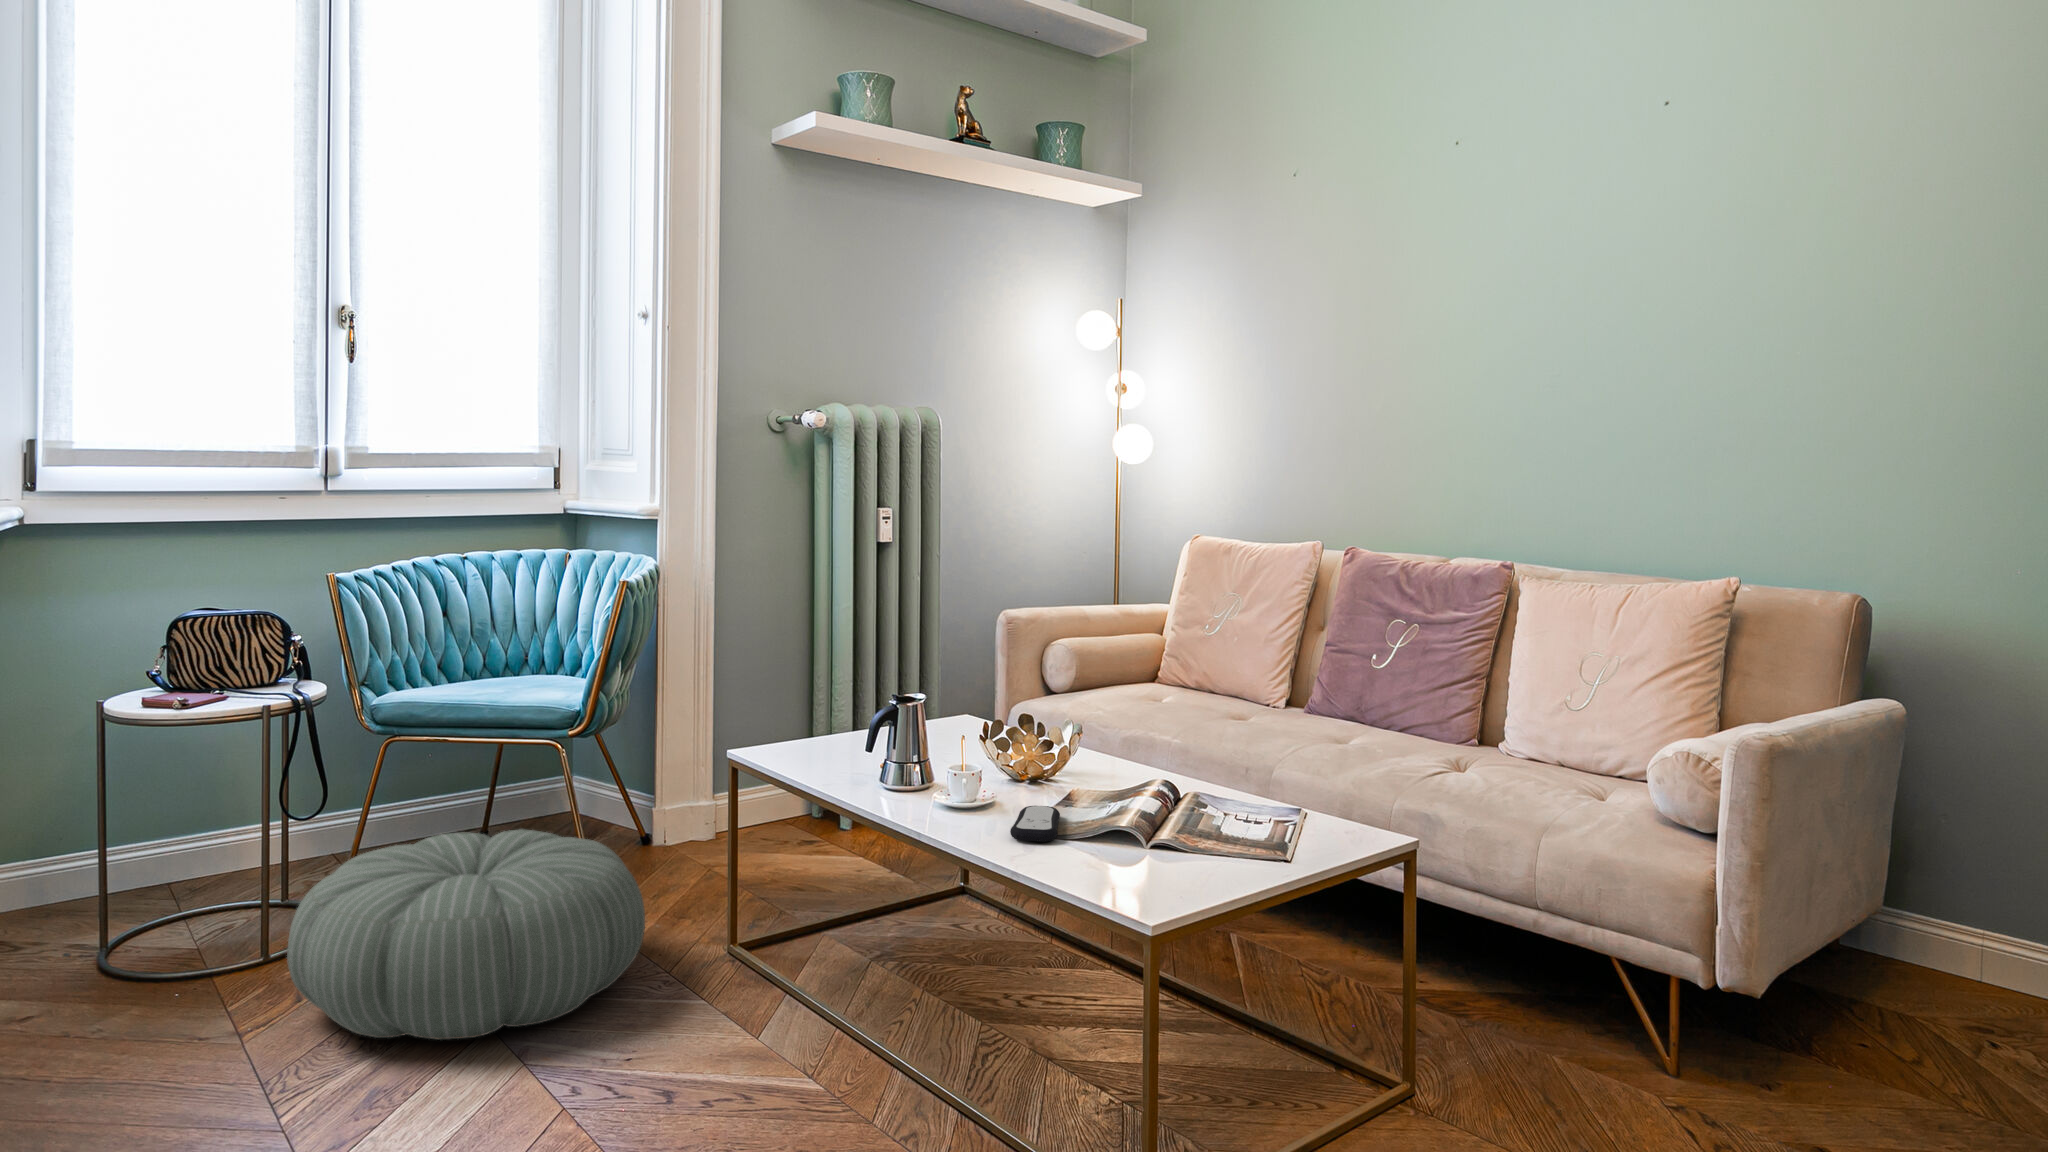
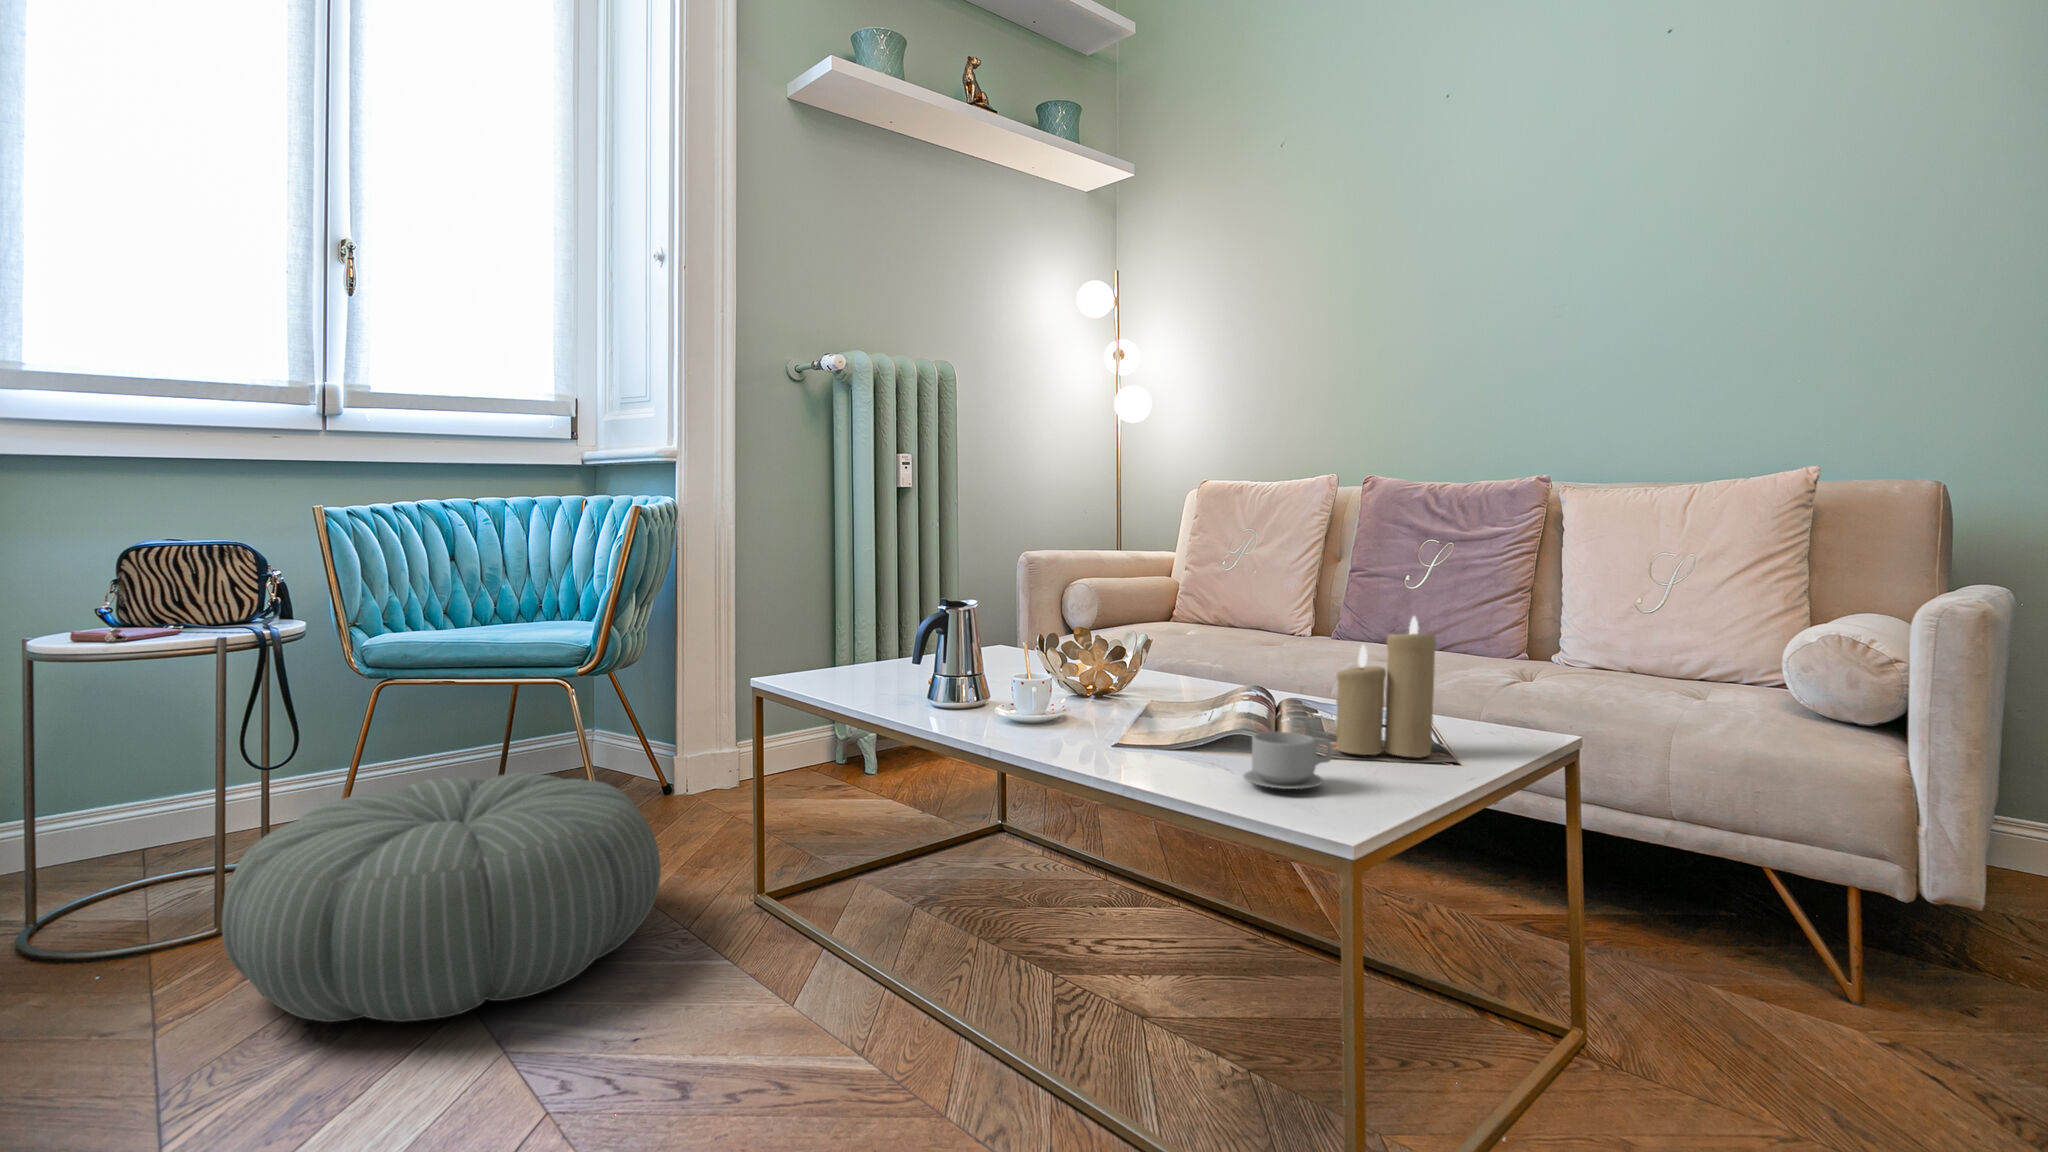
candle: none [1206,735,1288,853] -> present [1335,617,1436,758]
remote control: present [1010,806,1060,842] -> none [1098,718,1155,754]
teacup: none [1113,828,1195,878] -> present [1244,723,1351,789]

